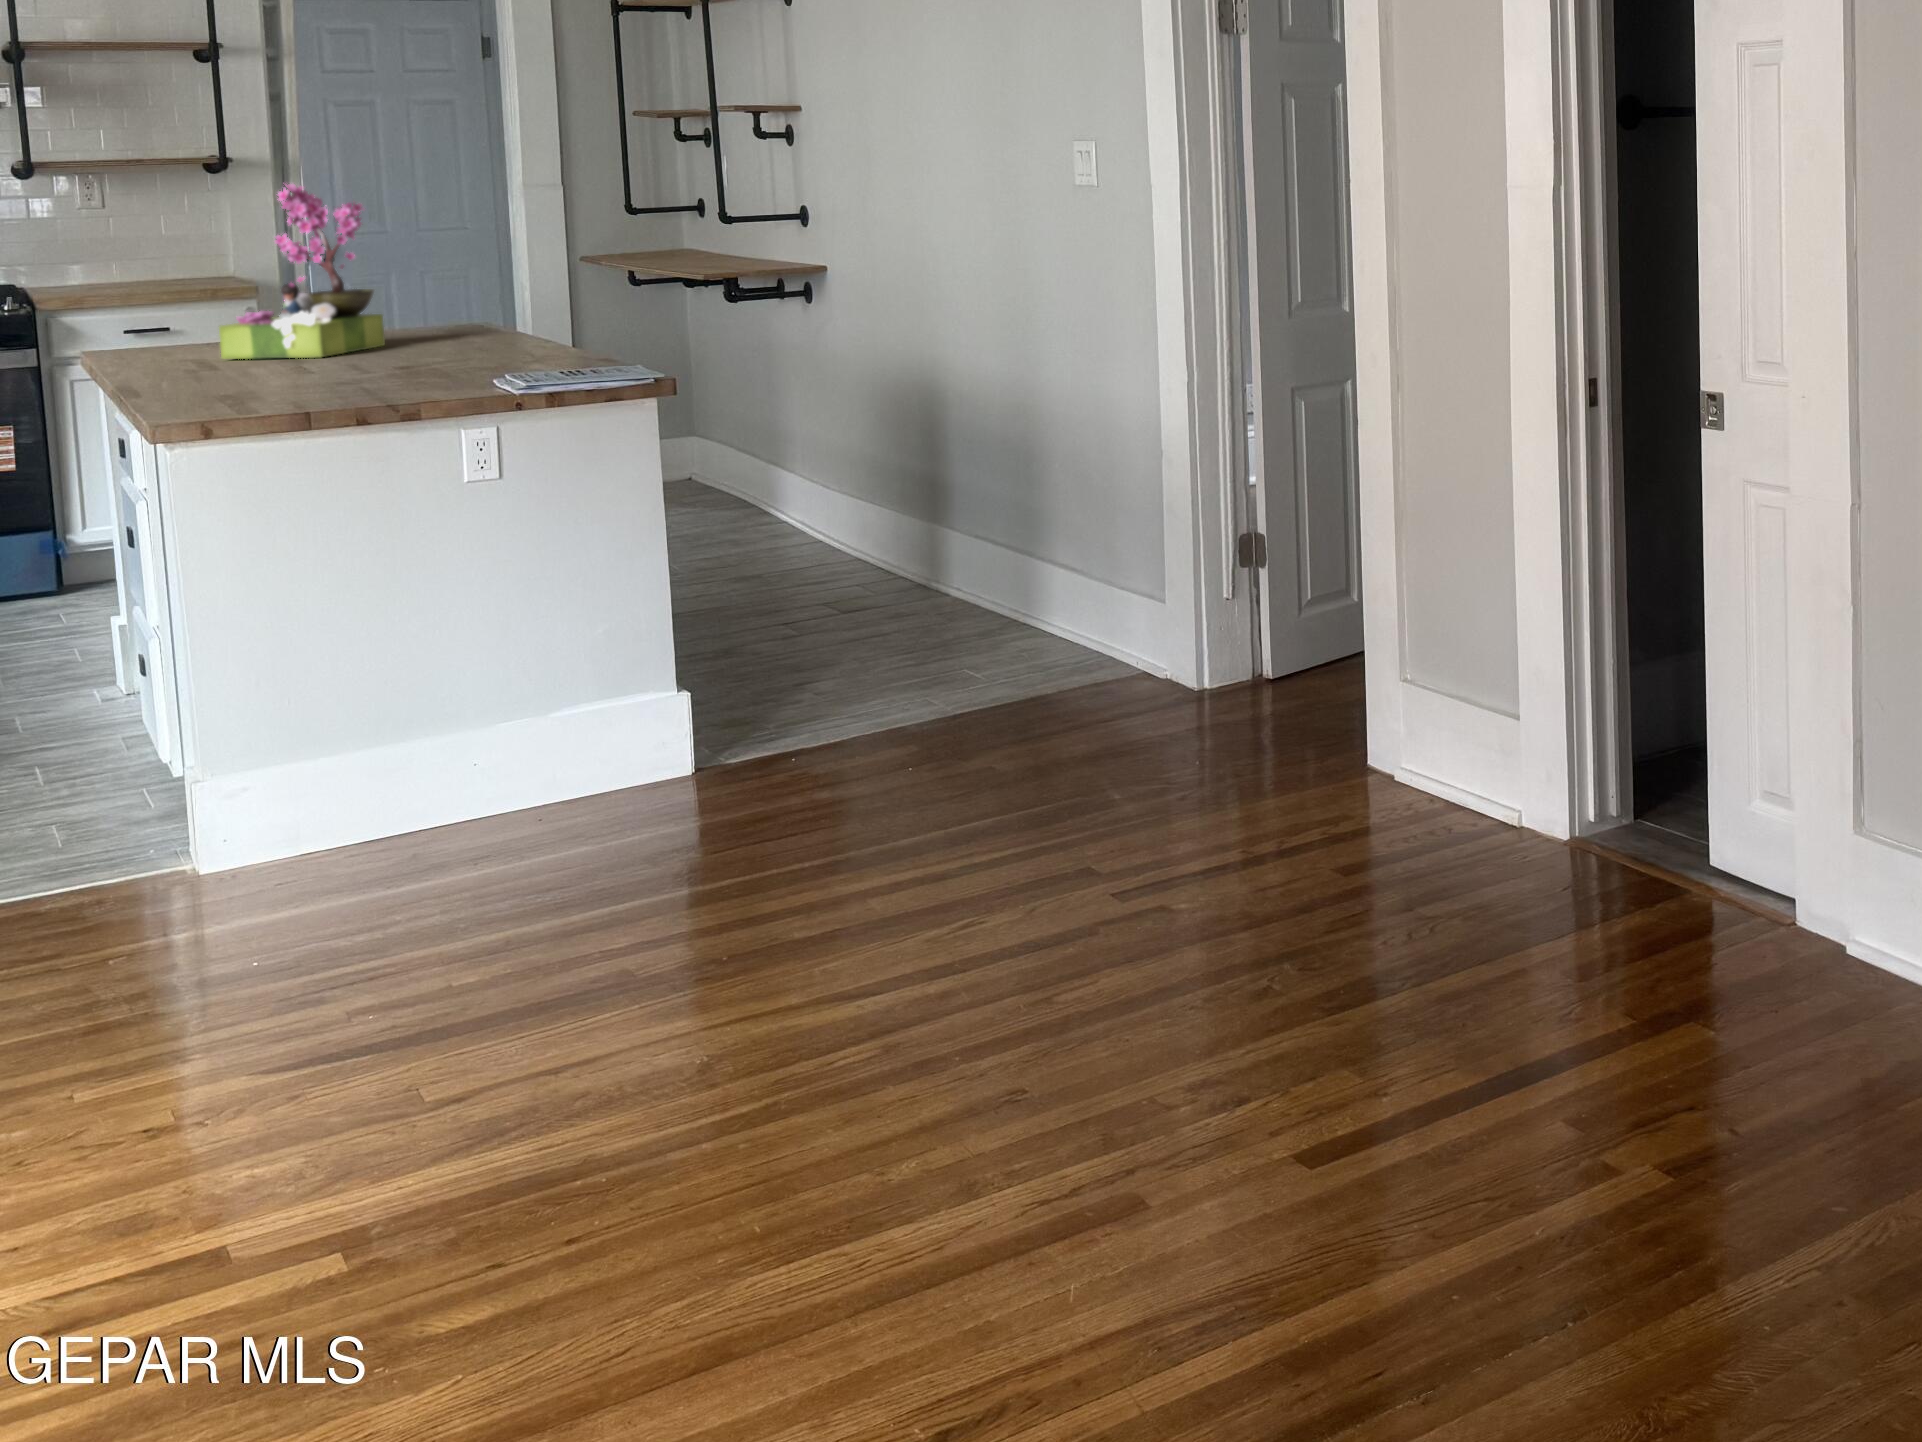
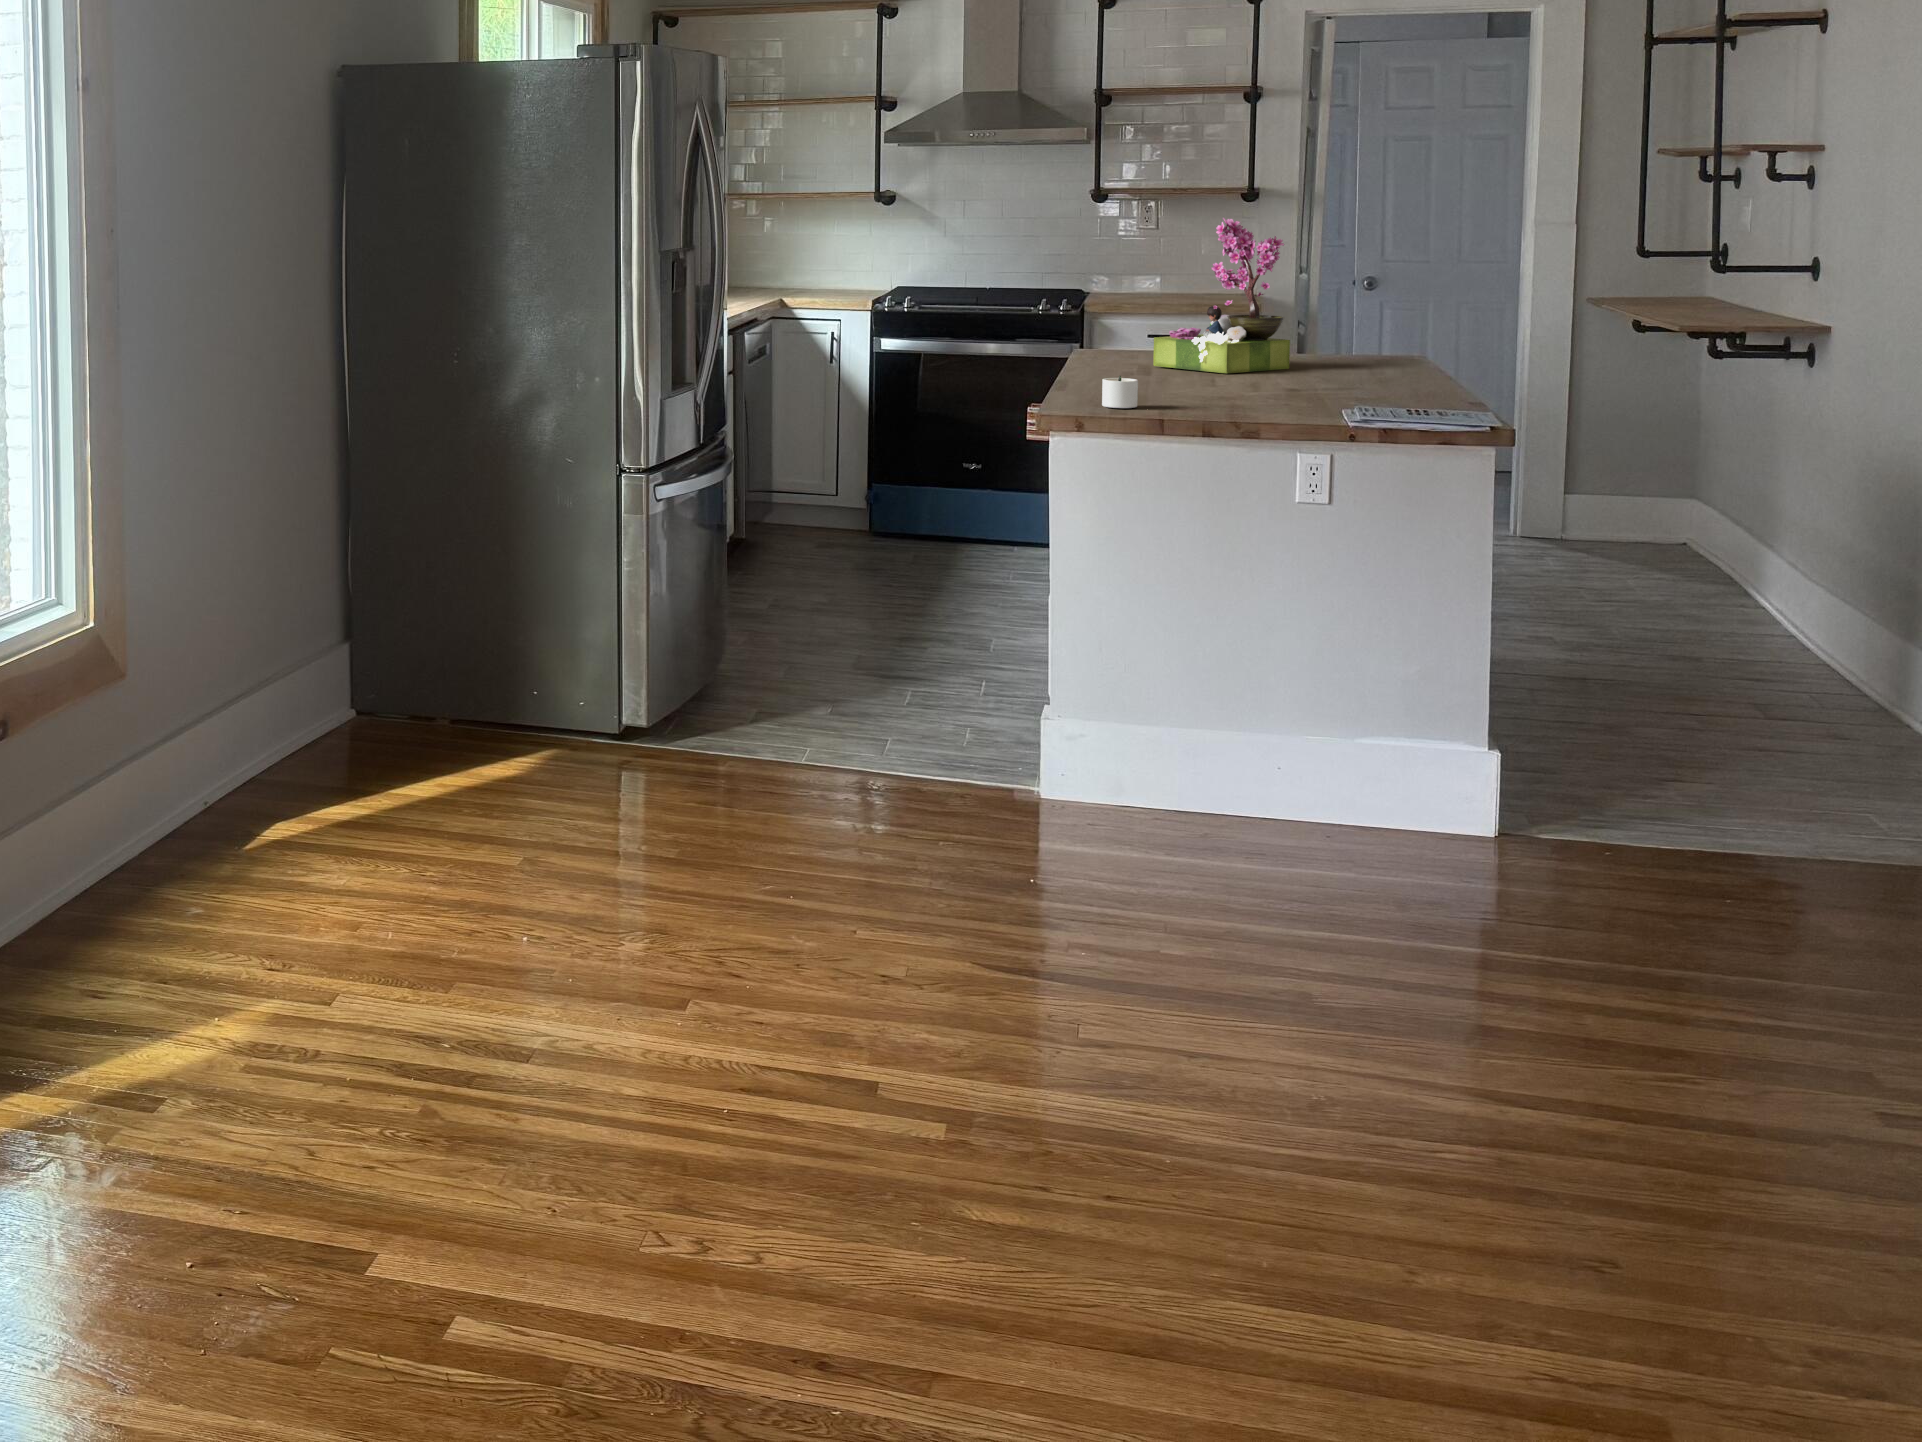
candle: none [217,366,283,405] -> present [1102,376,1138,408]

